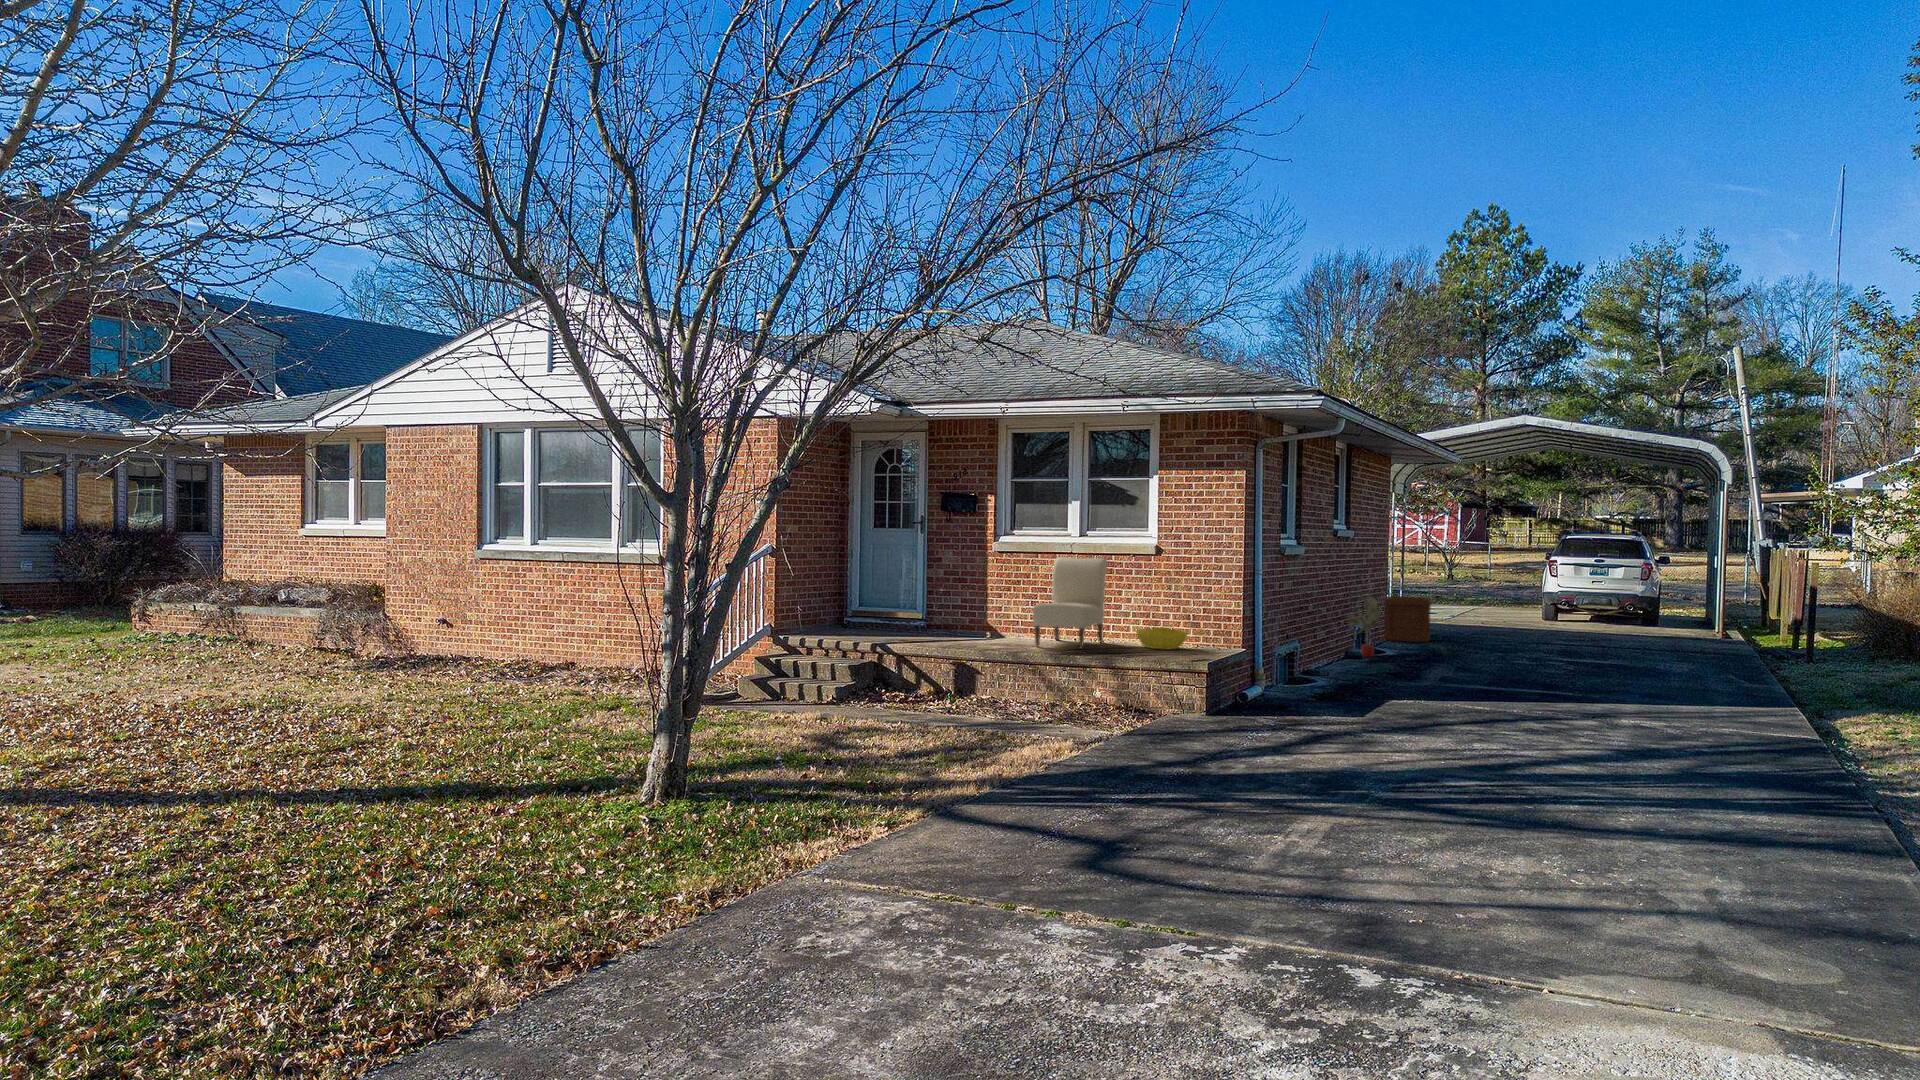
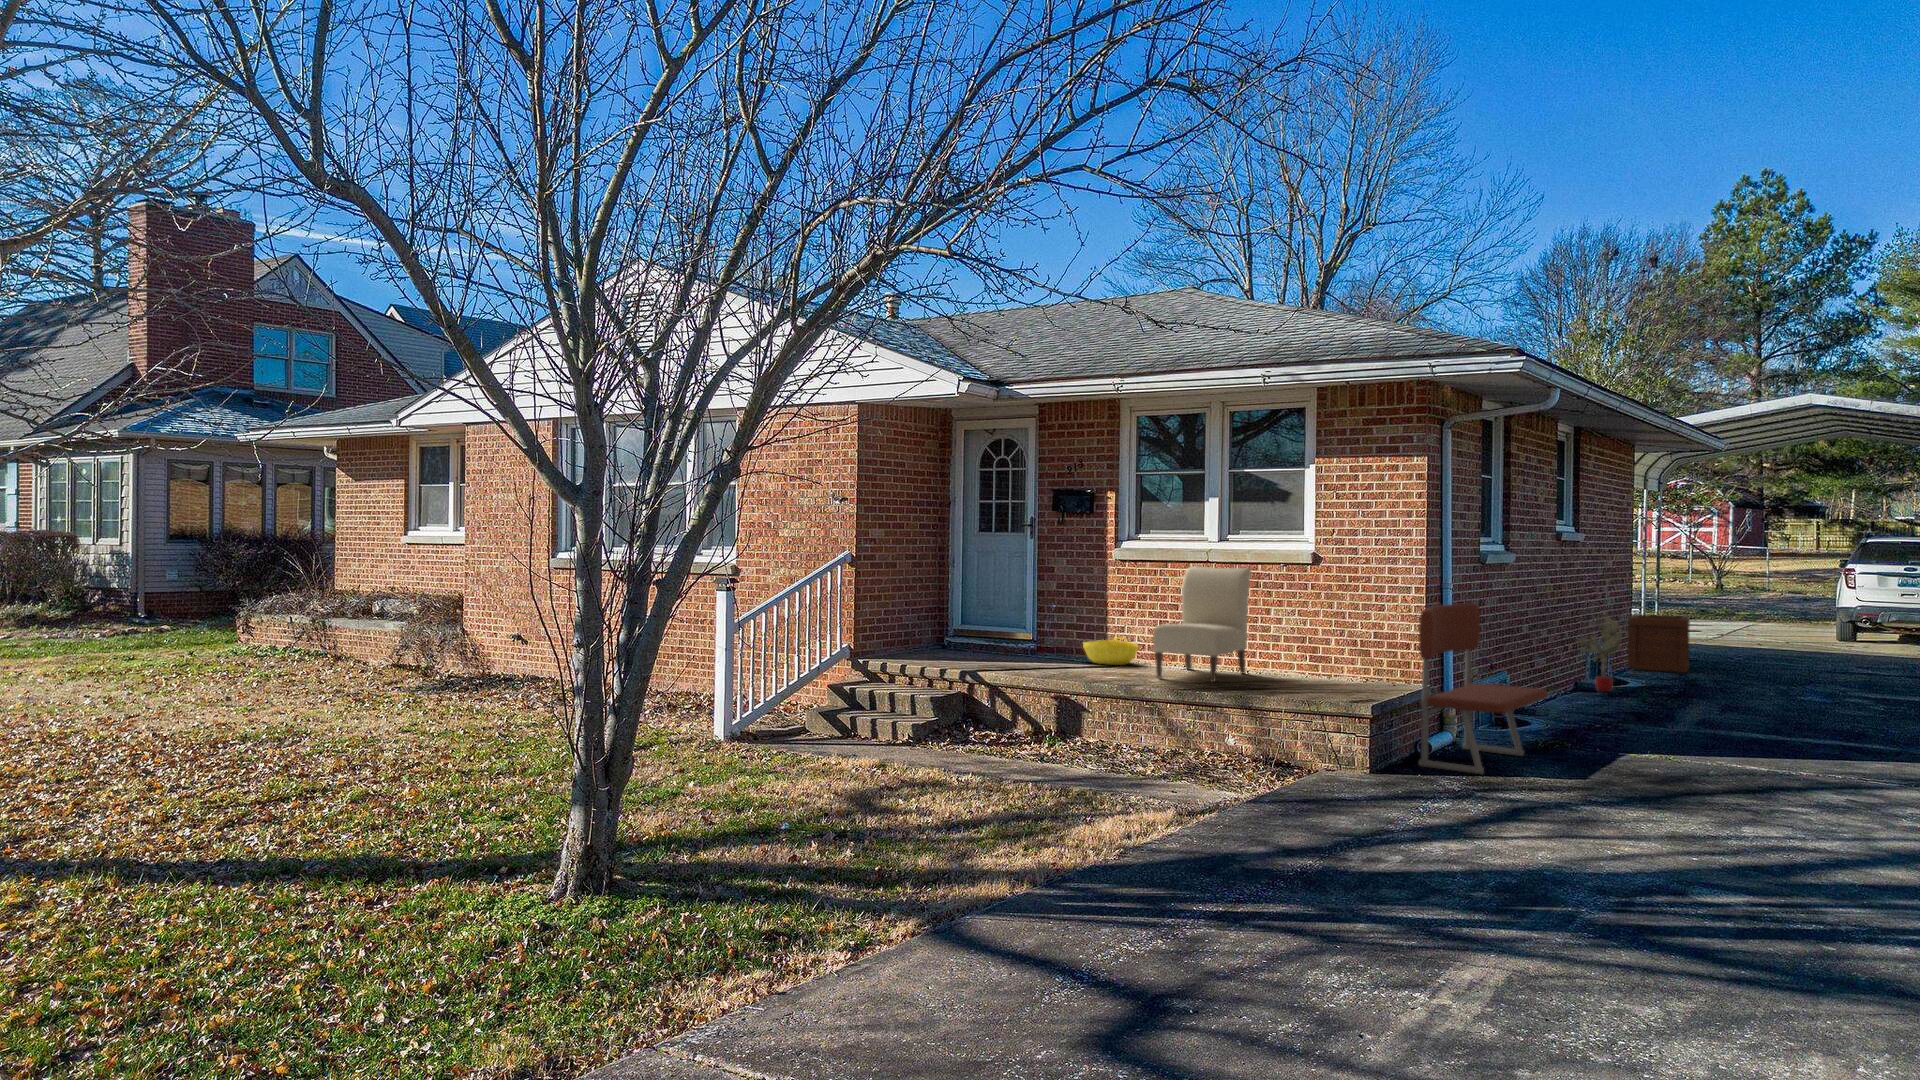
bench: none [1239,585,1331,715] -> present [1418,603,1547,774]
basket: present [1136,627,1187,649] -> present [1083,637,1138,665]

